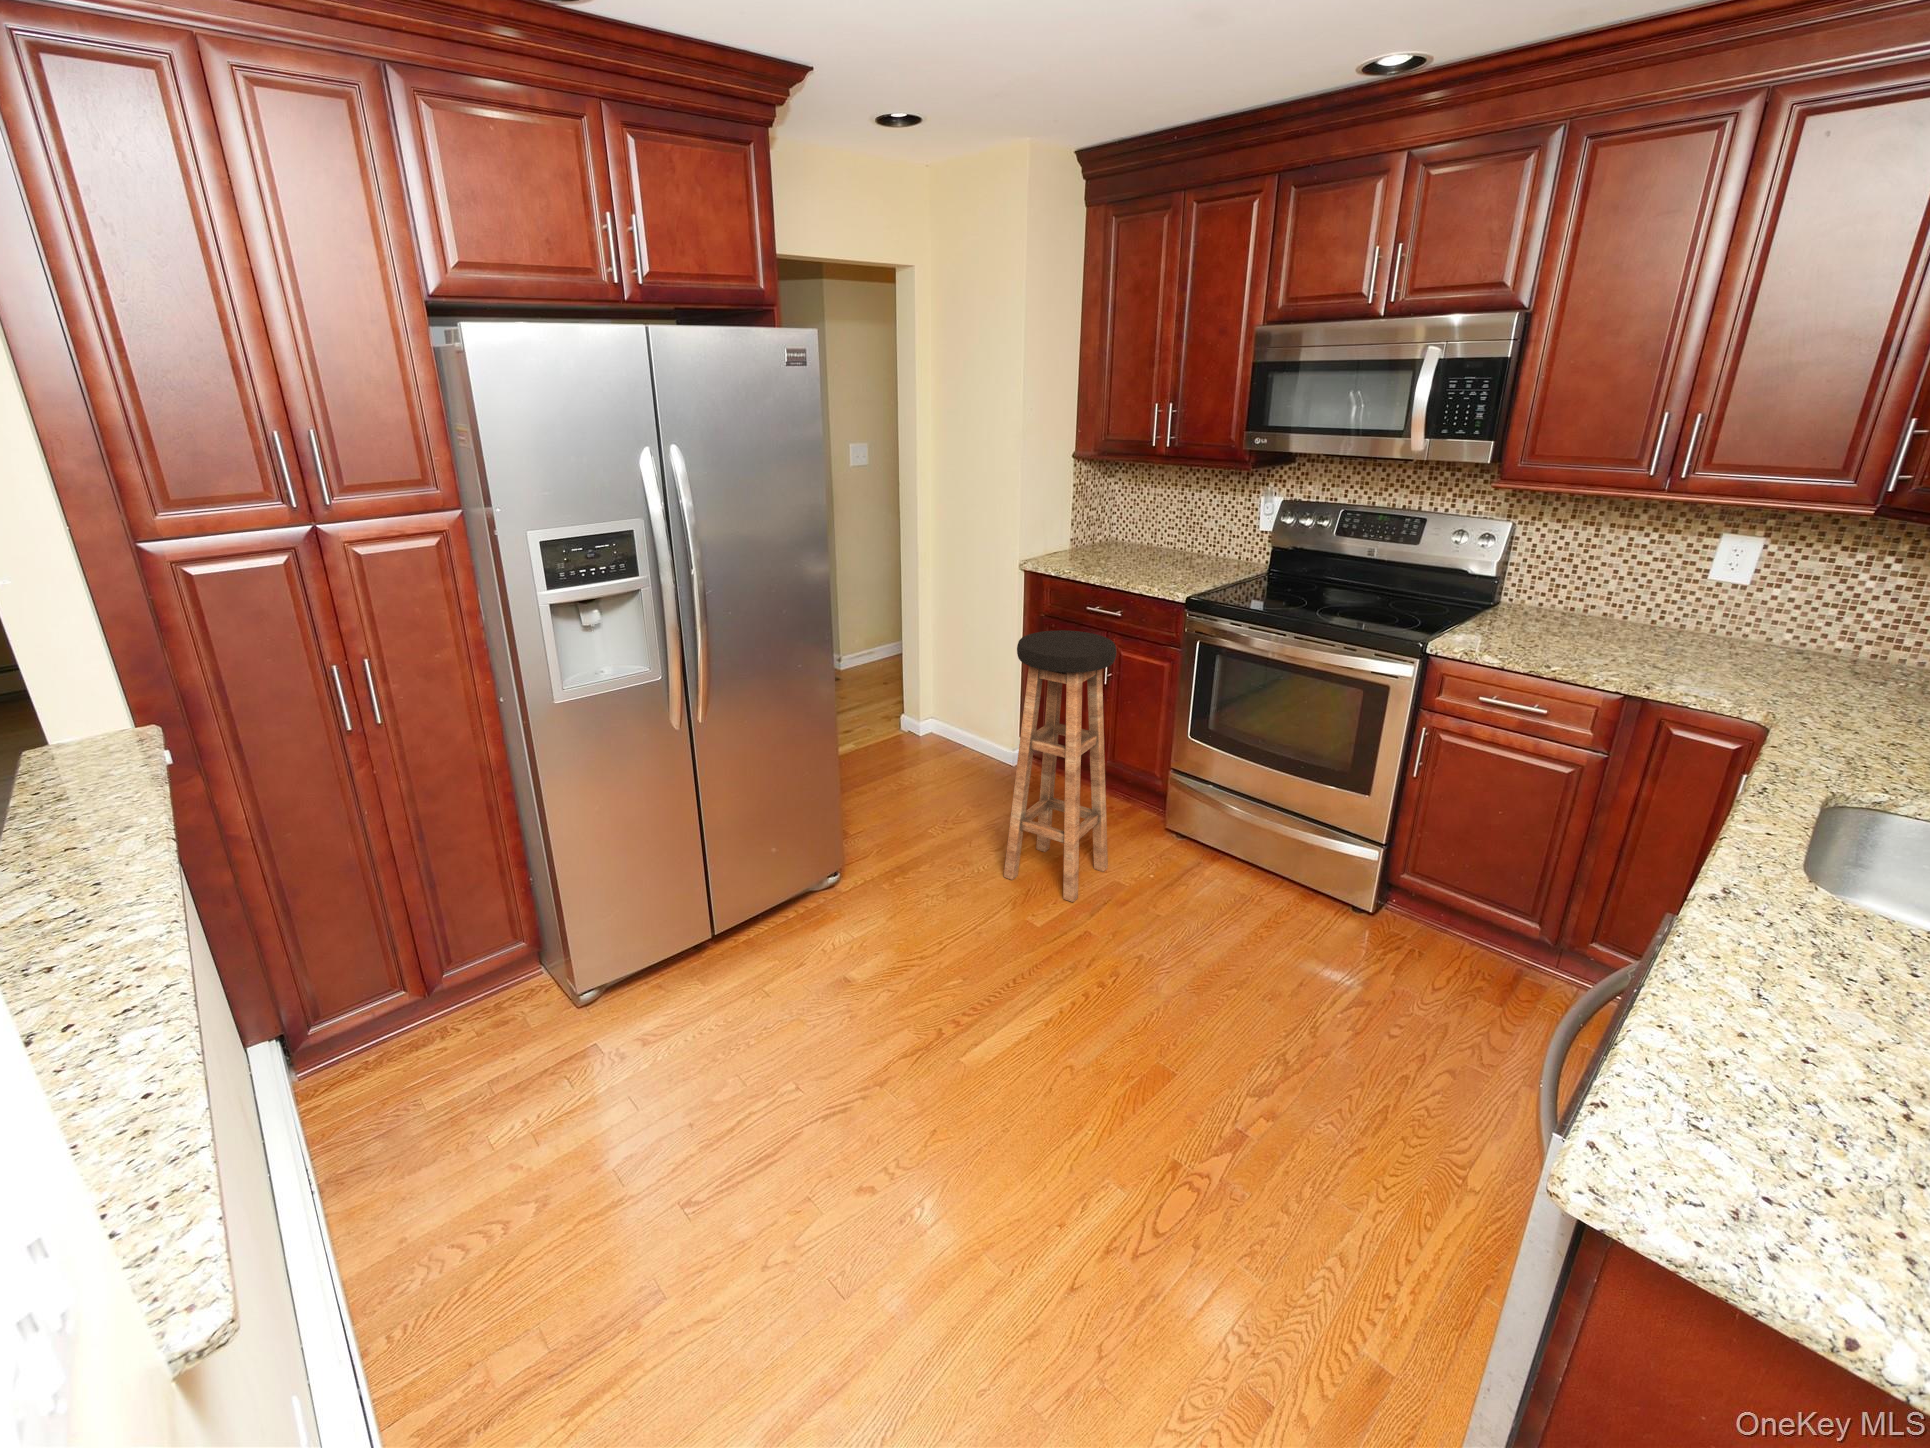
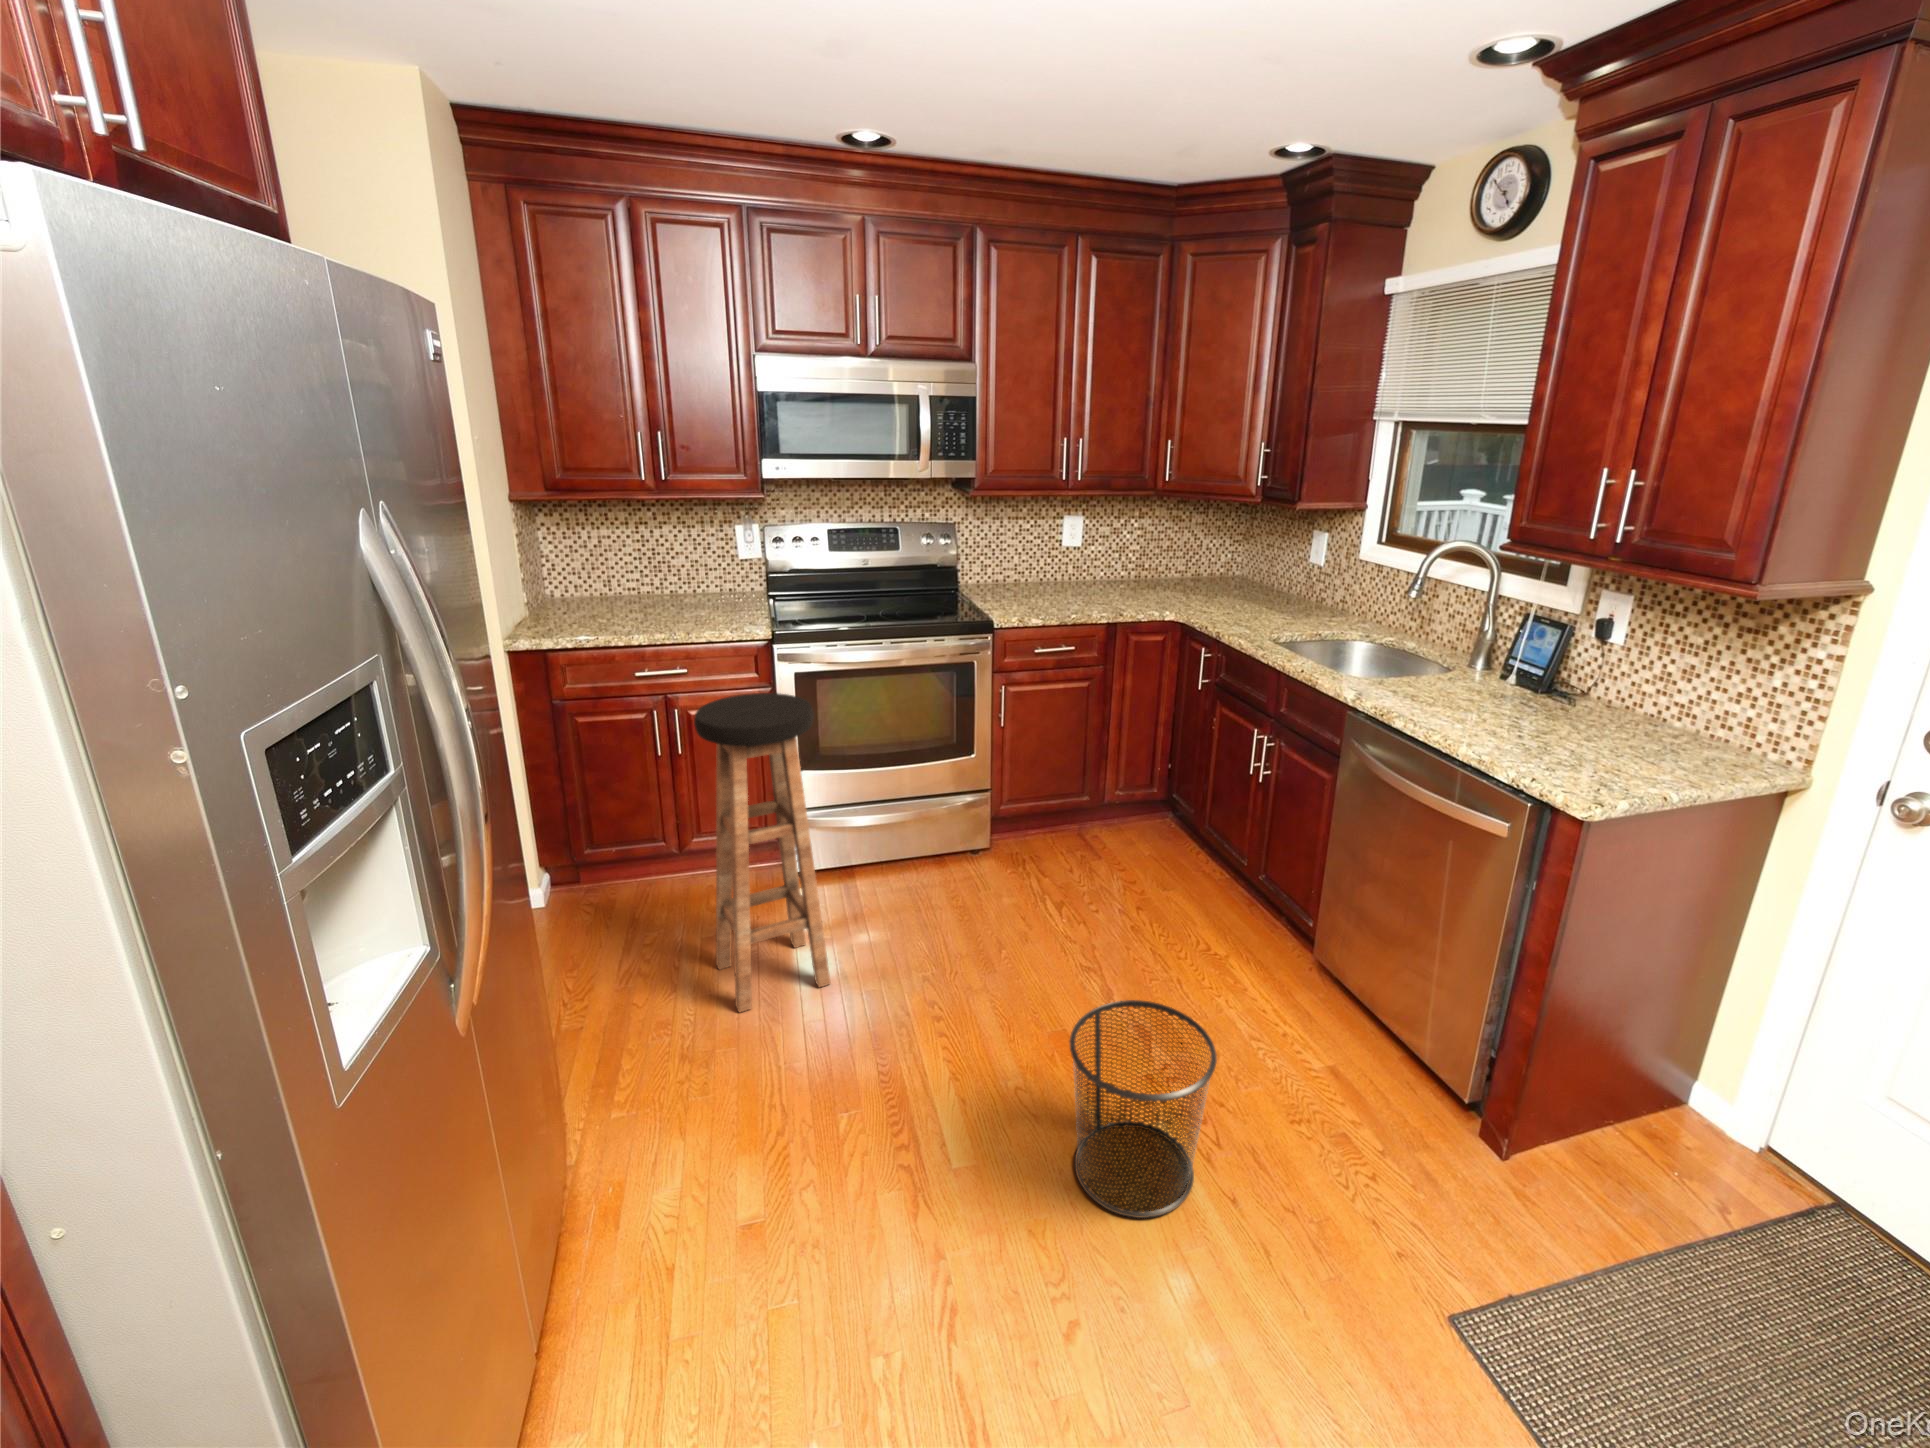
waste bin: none [948,994,1102,1220] -> present [1070,1000,1217,1218]

